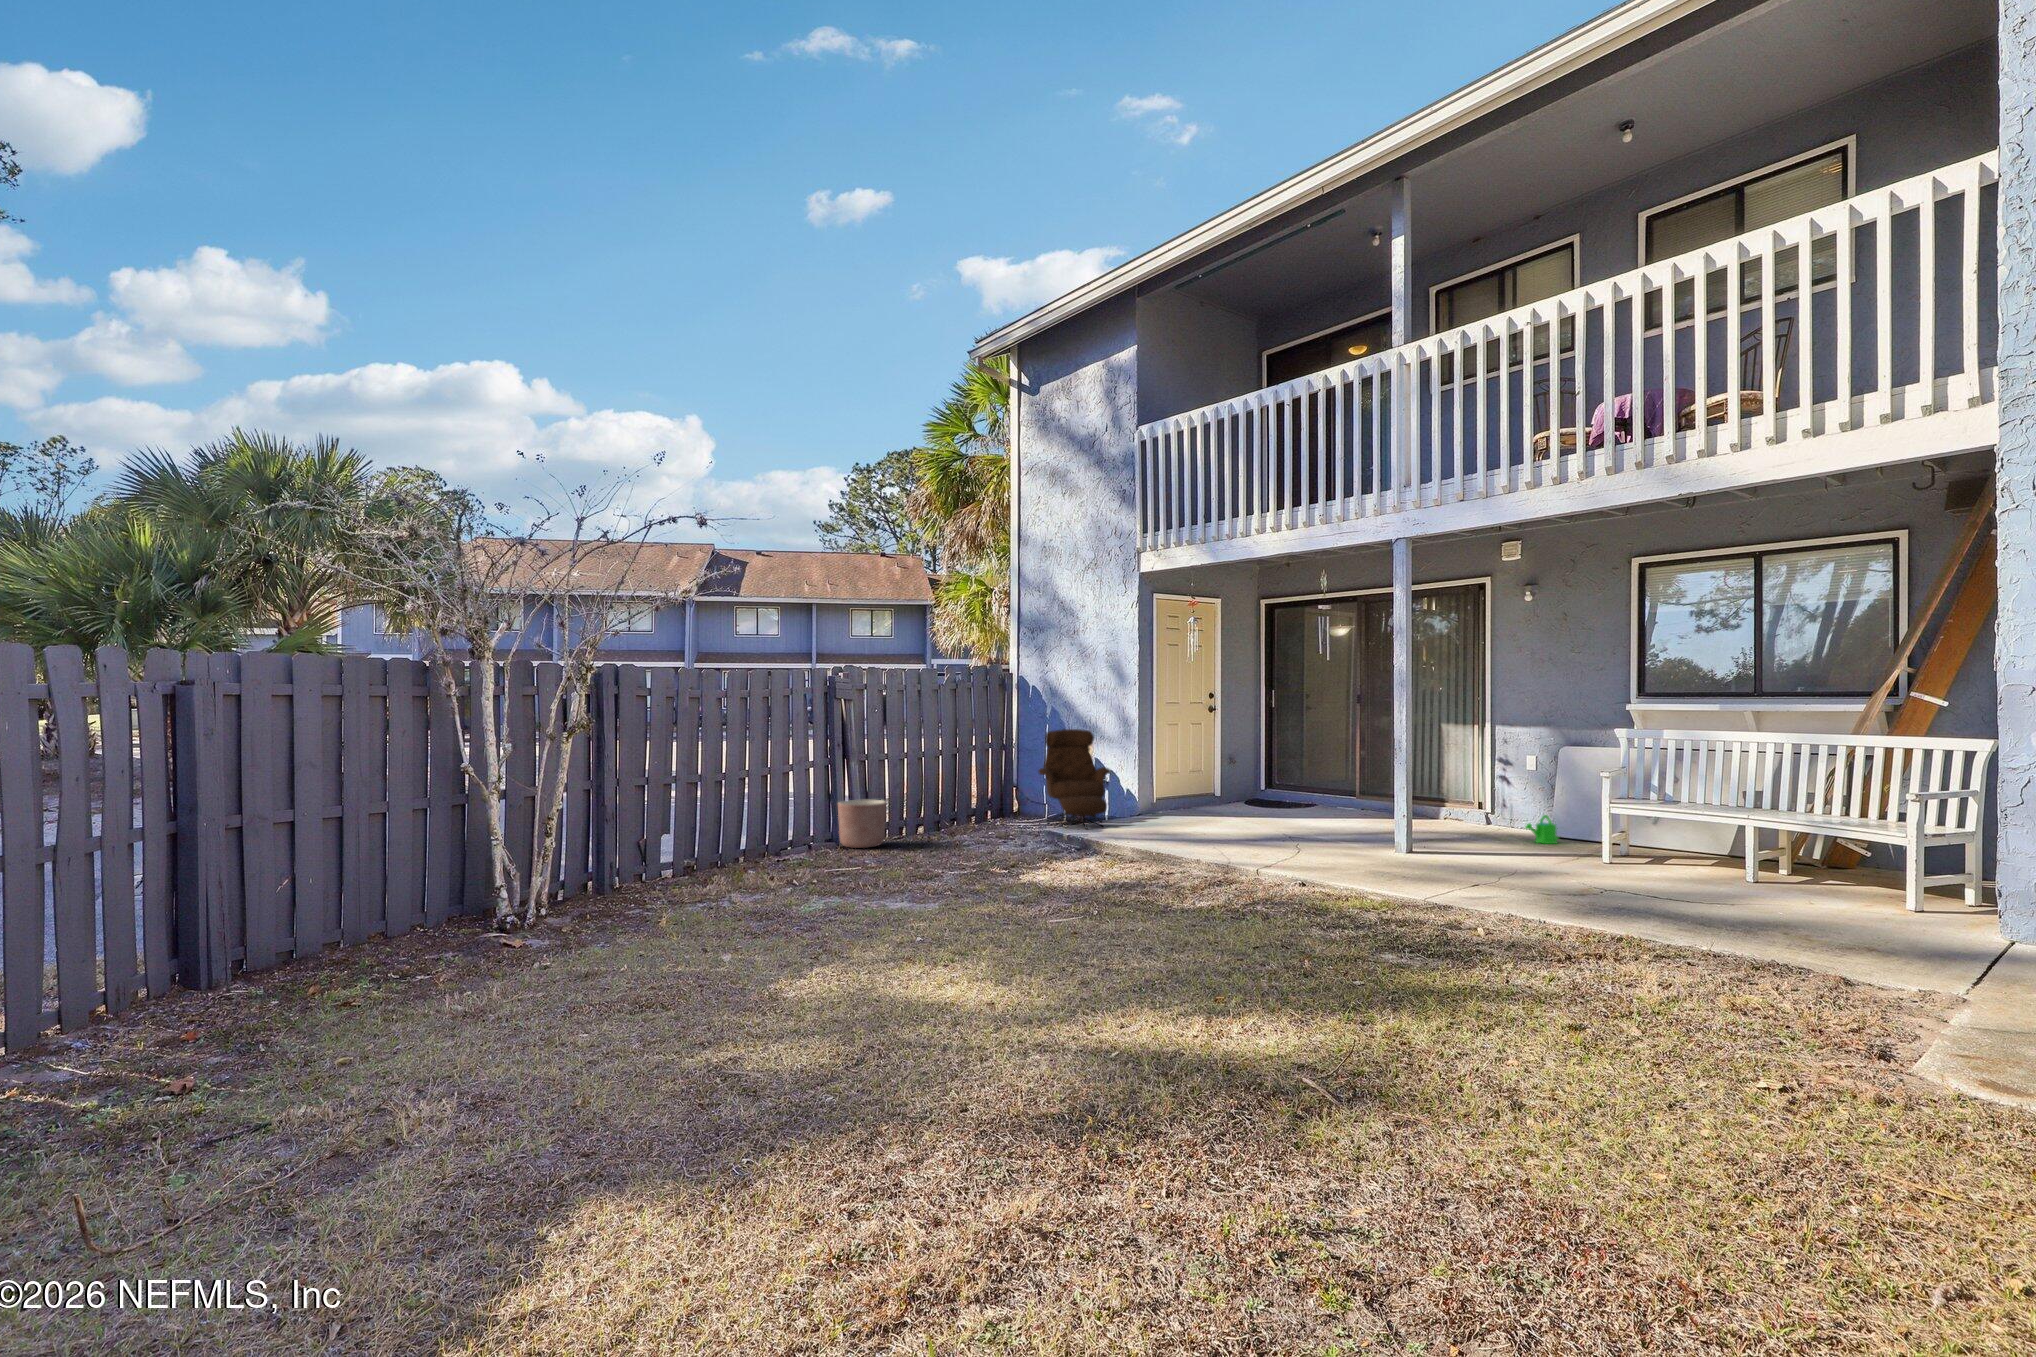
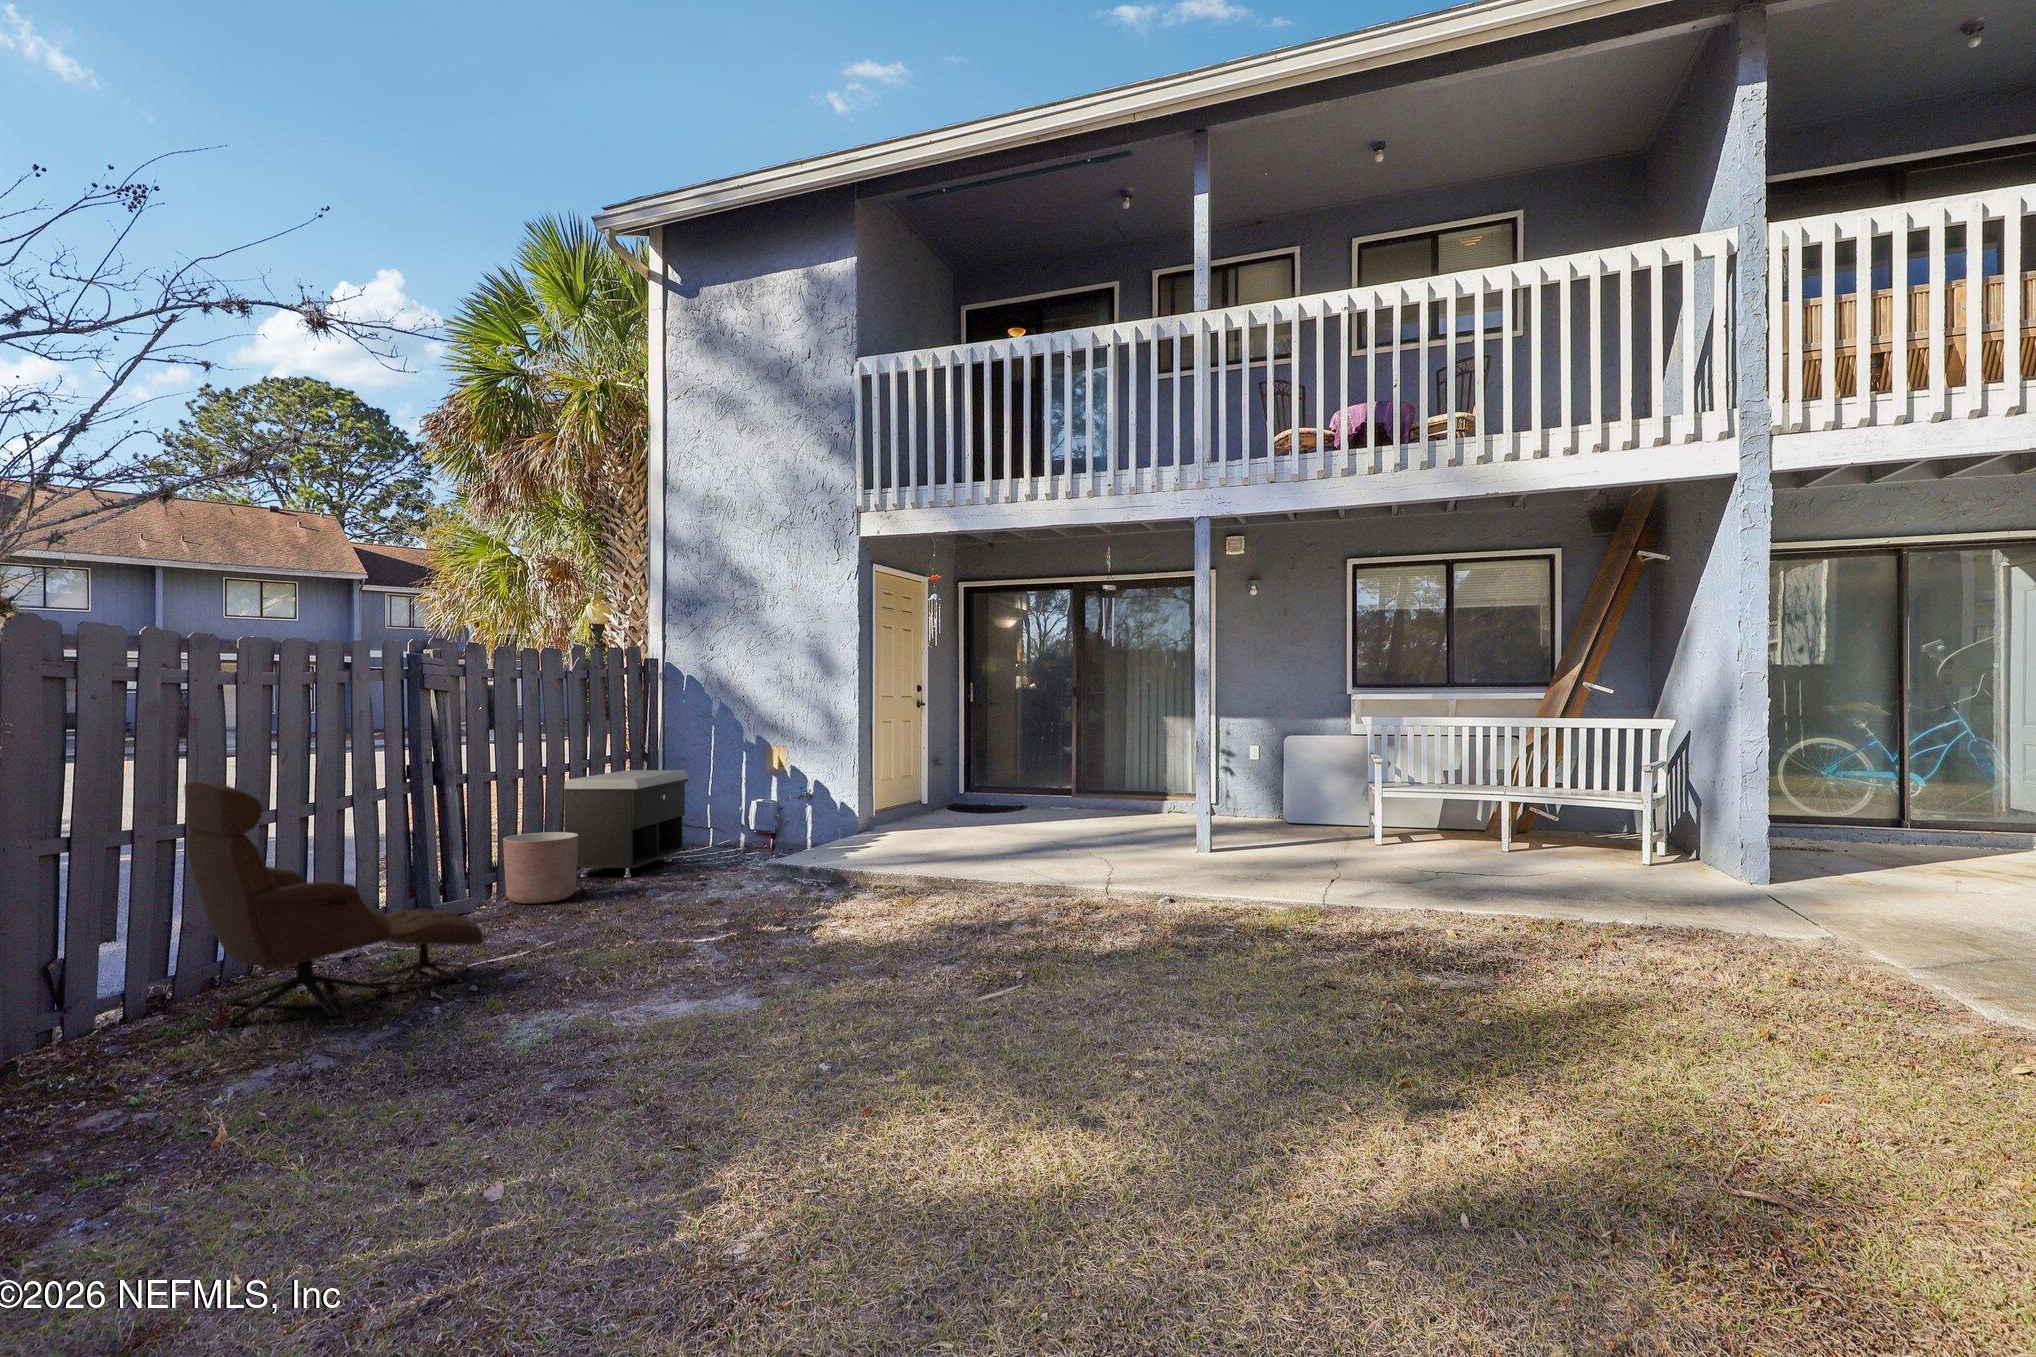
lounge chair: present [1039,729,1111,829] -> present [184,781,484,1025]
storage bench: none [897,758,994,836] -> present [564,770,688,877]
watering can: present [1526,815,1558,844] -> none [1264,804,1291,832]

